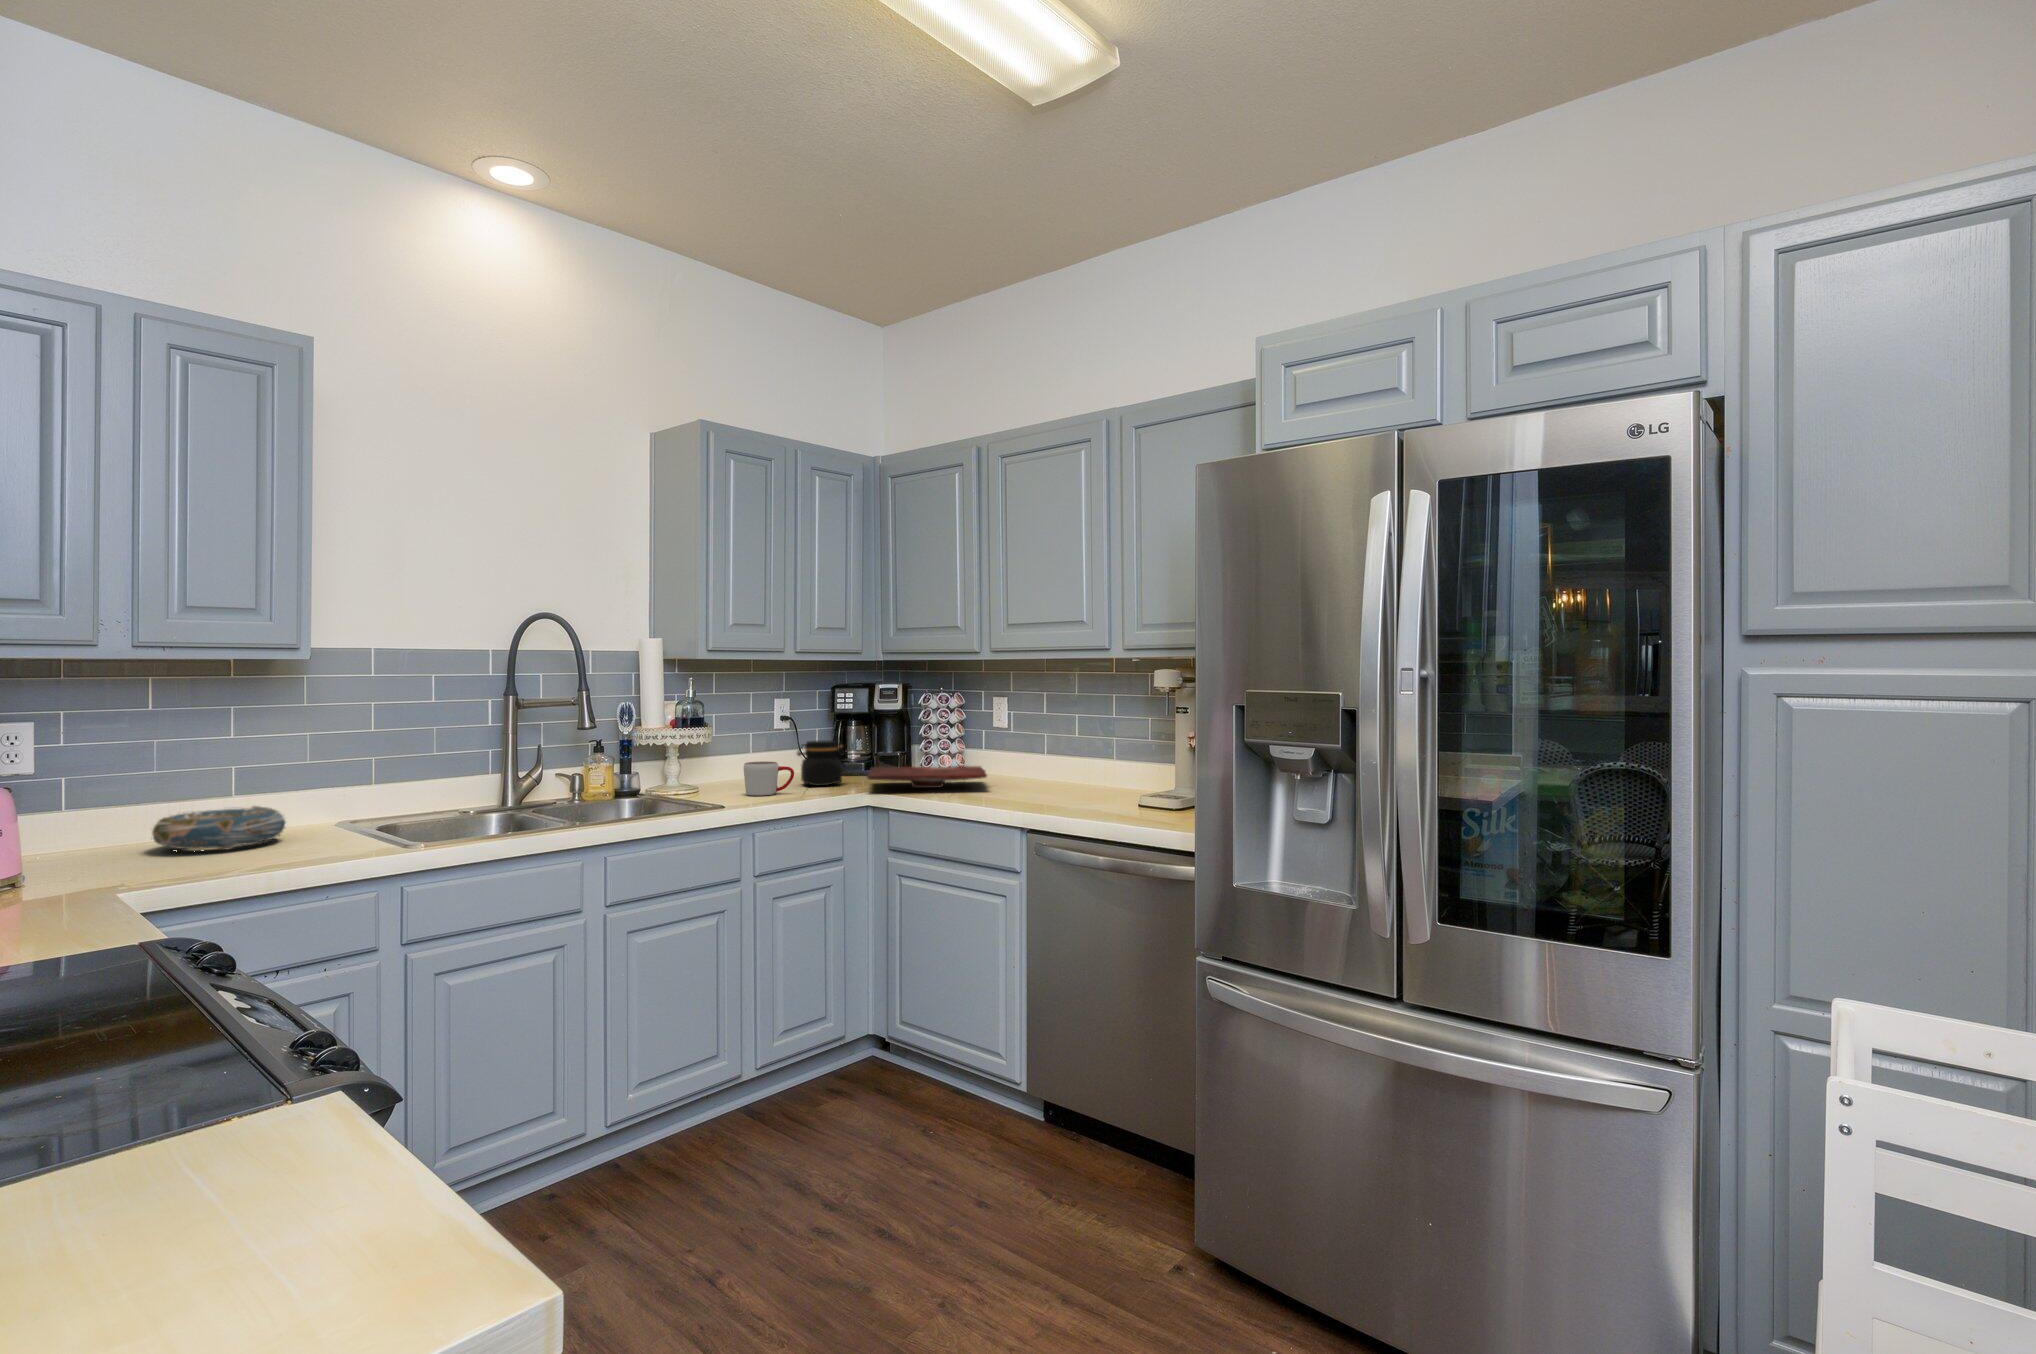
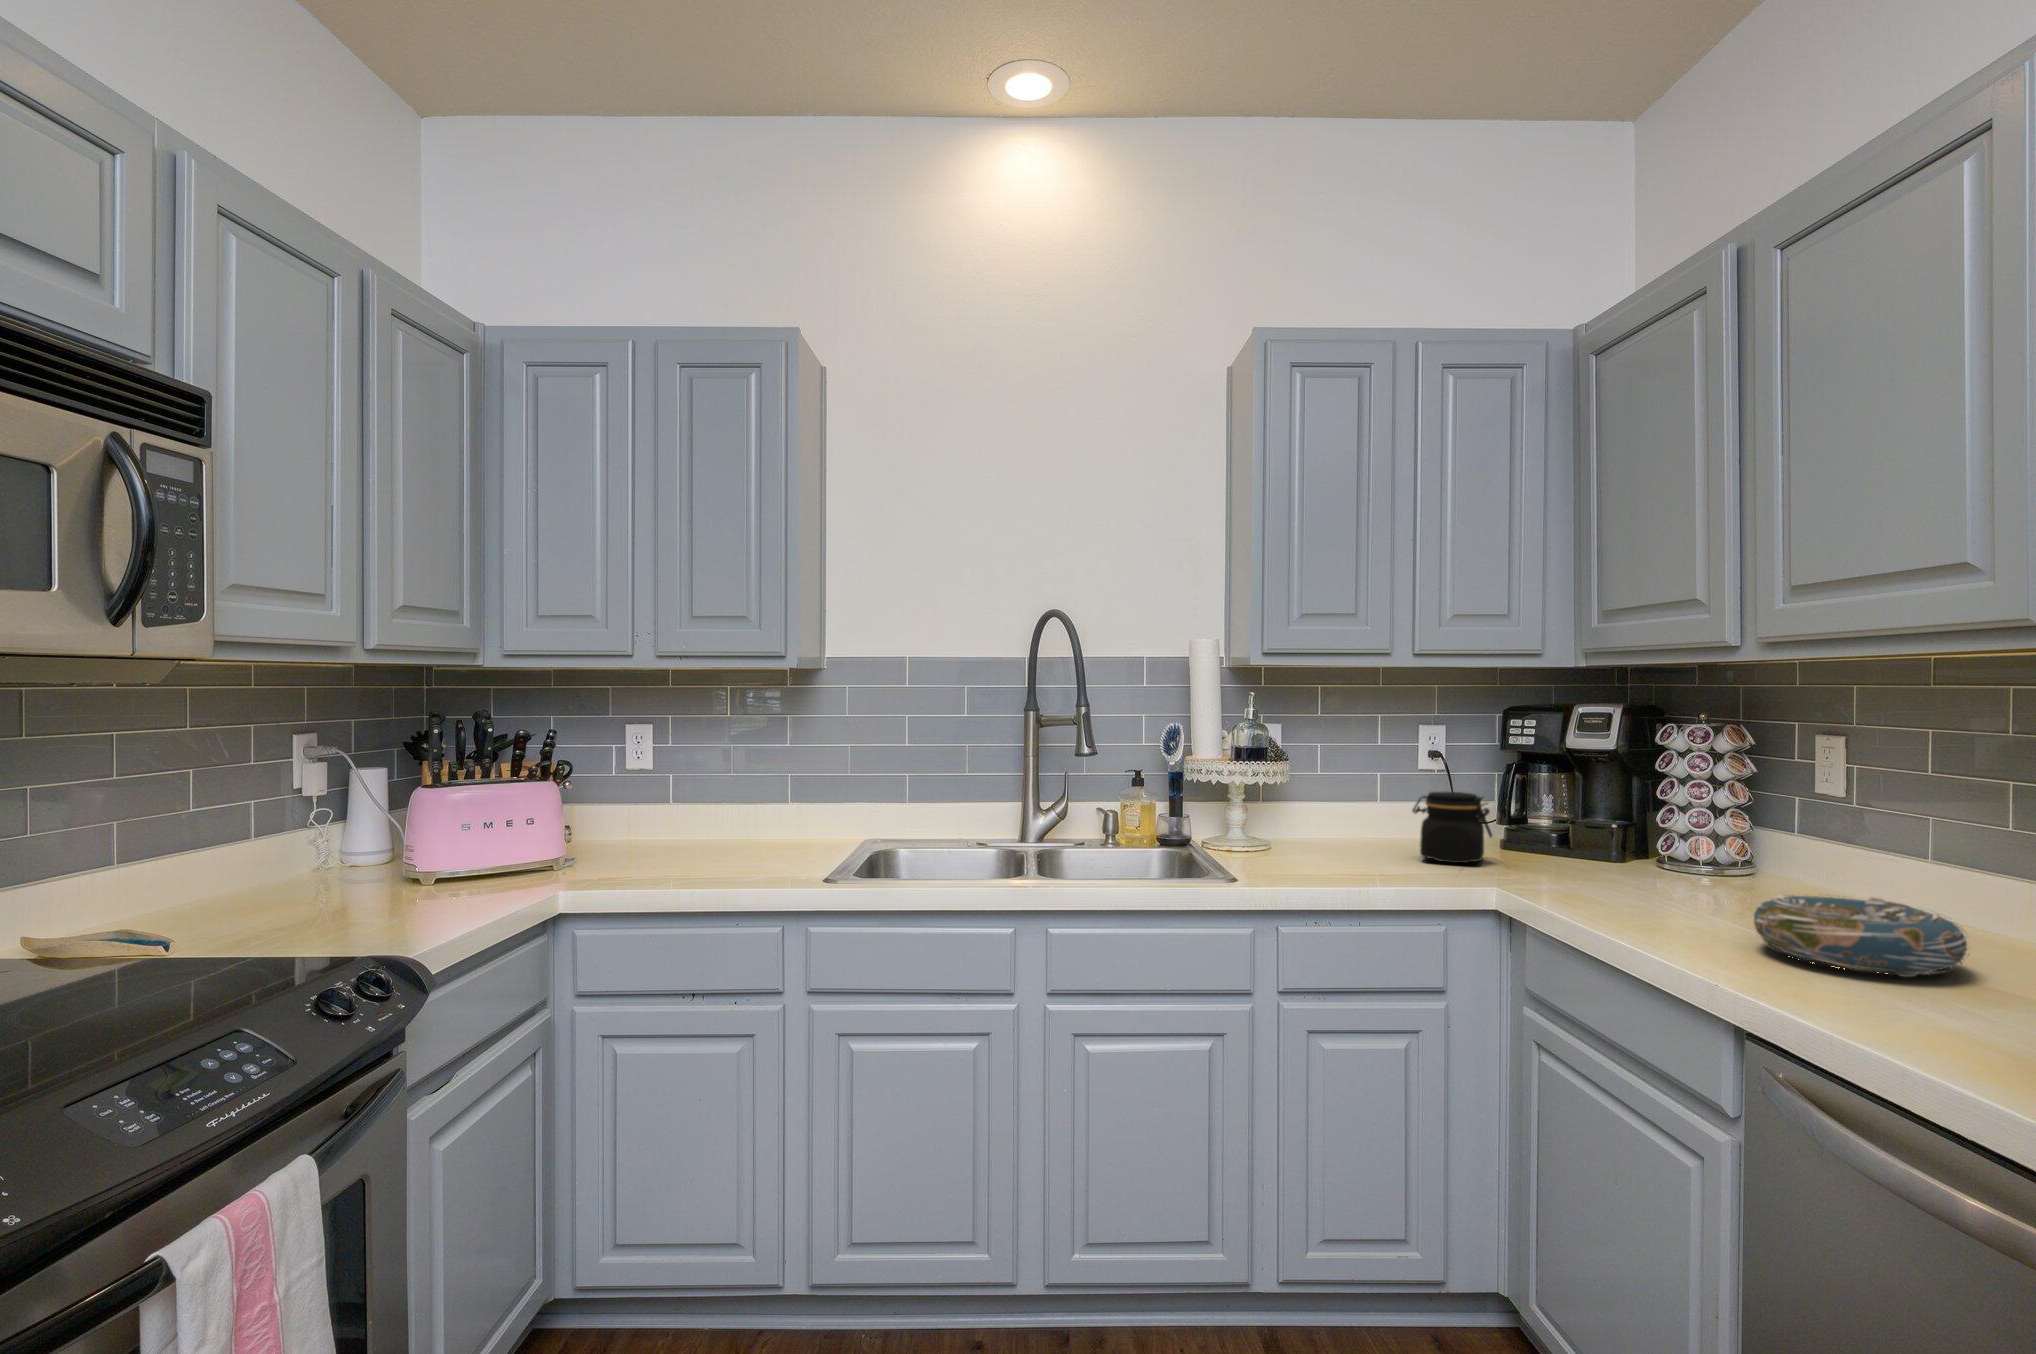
mug: present [744,762,794,796] -> none [1310,816,1383,868]
cutting board: present [867,766,987,788] -> none [1490,843,1757,894]
decorative bowl: present [152,806,286,850] -> present [1754,895,1969,977]

